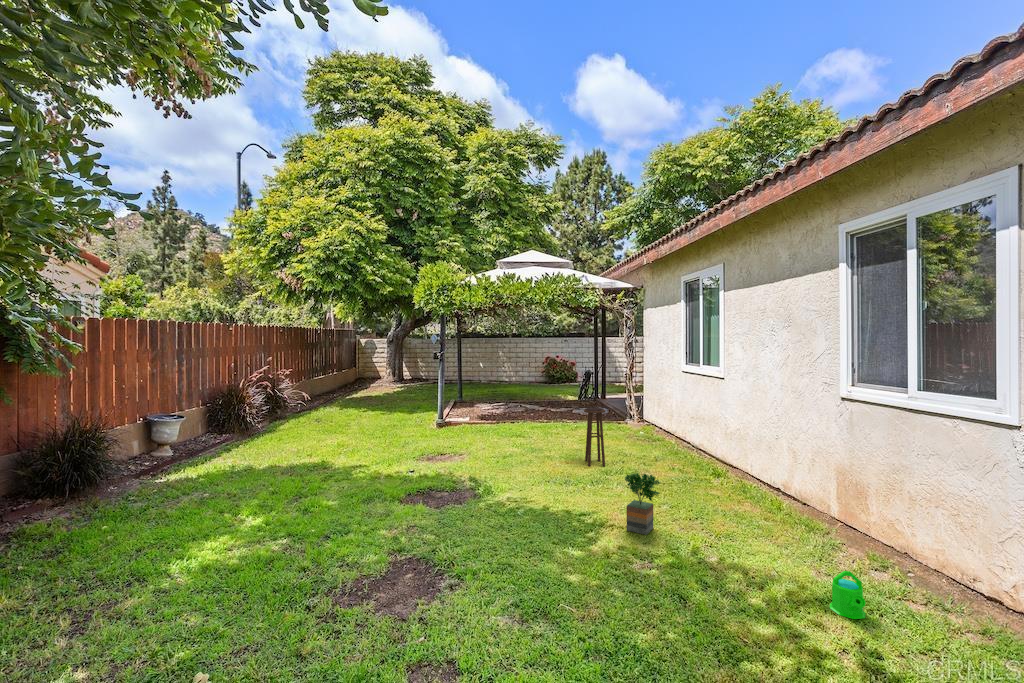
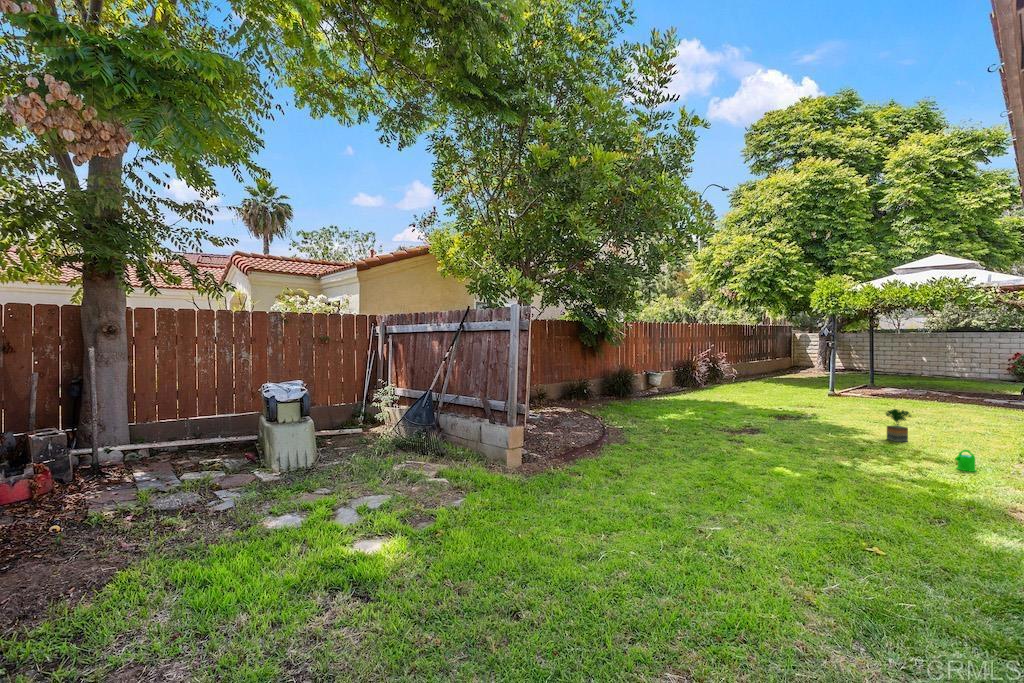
stool: present [584,408,605,466] -> none [918,382,939,425]

